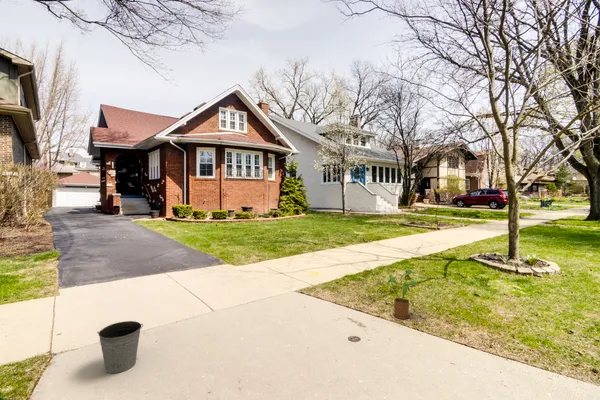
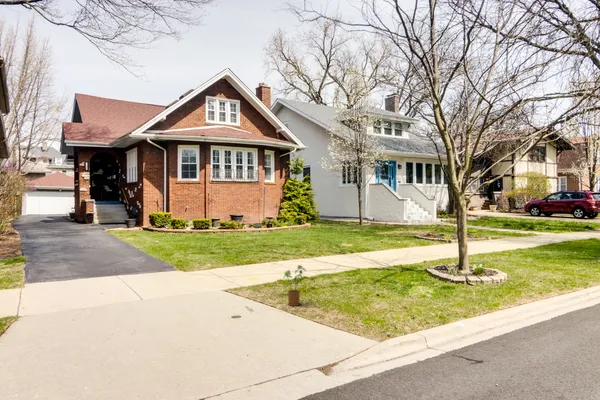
bucket: present [97,321,143,373] -> none [54,292,84,322]

